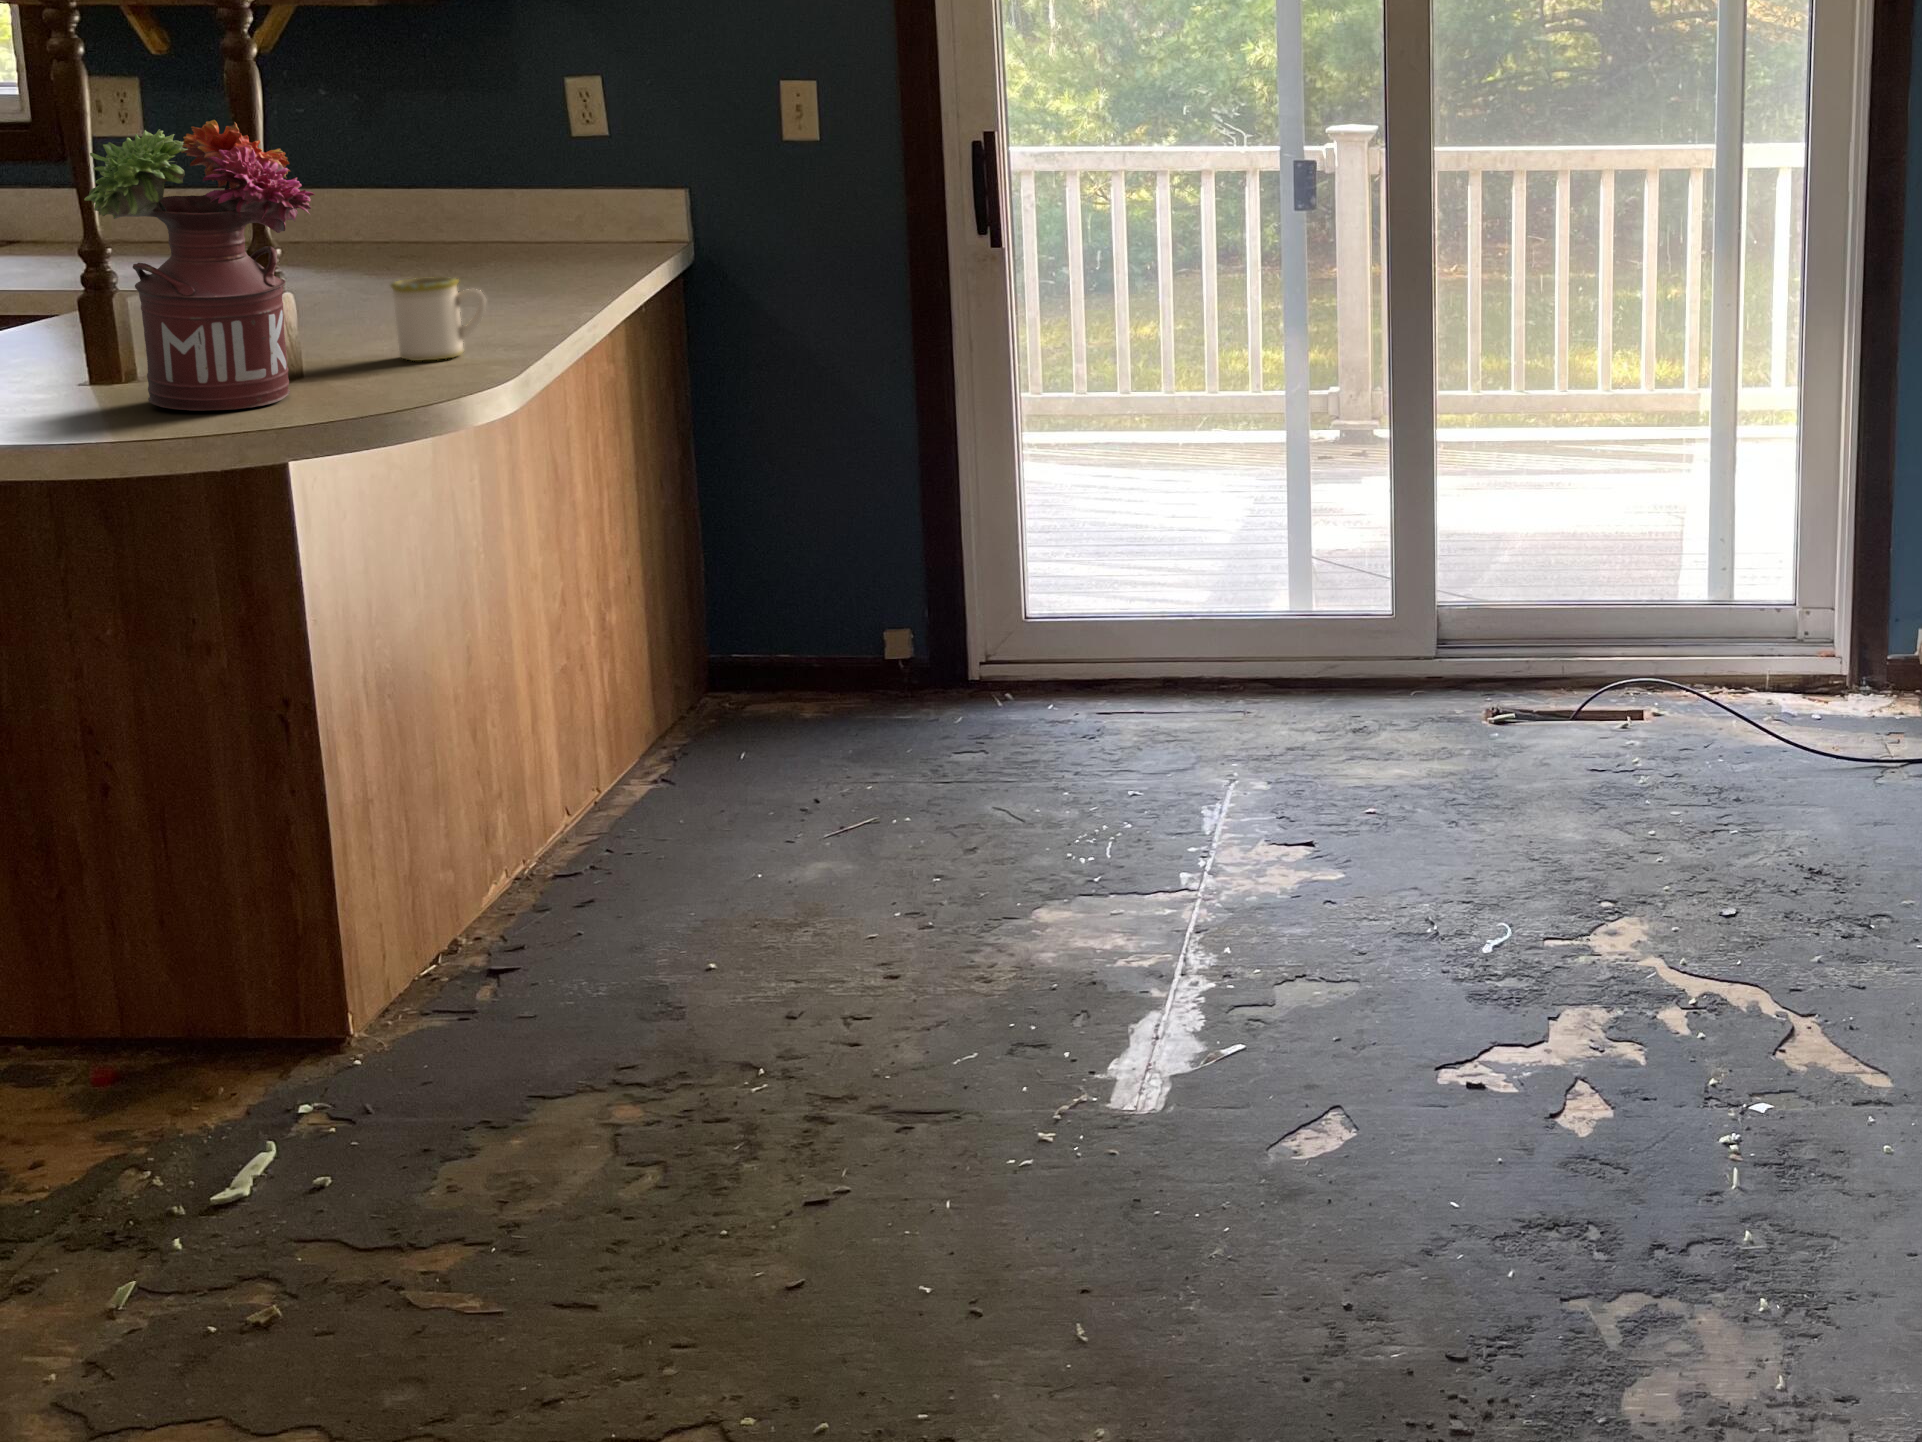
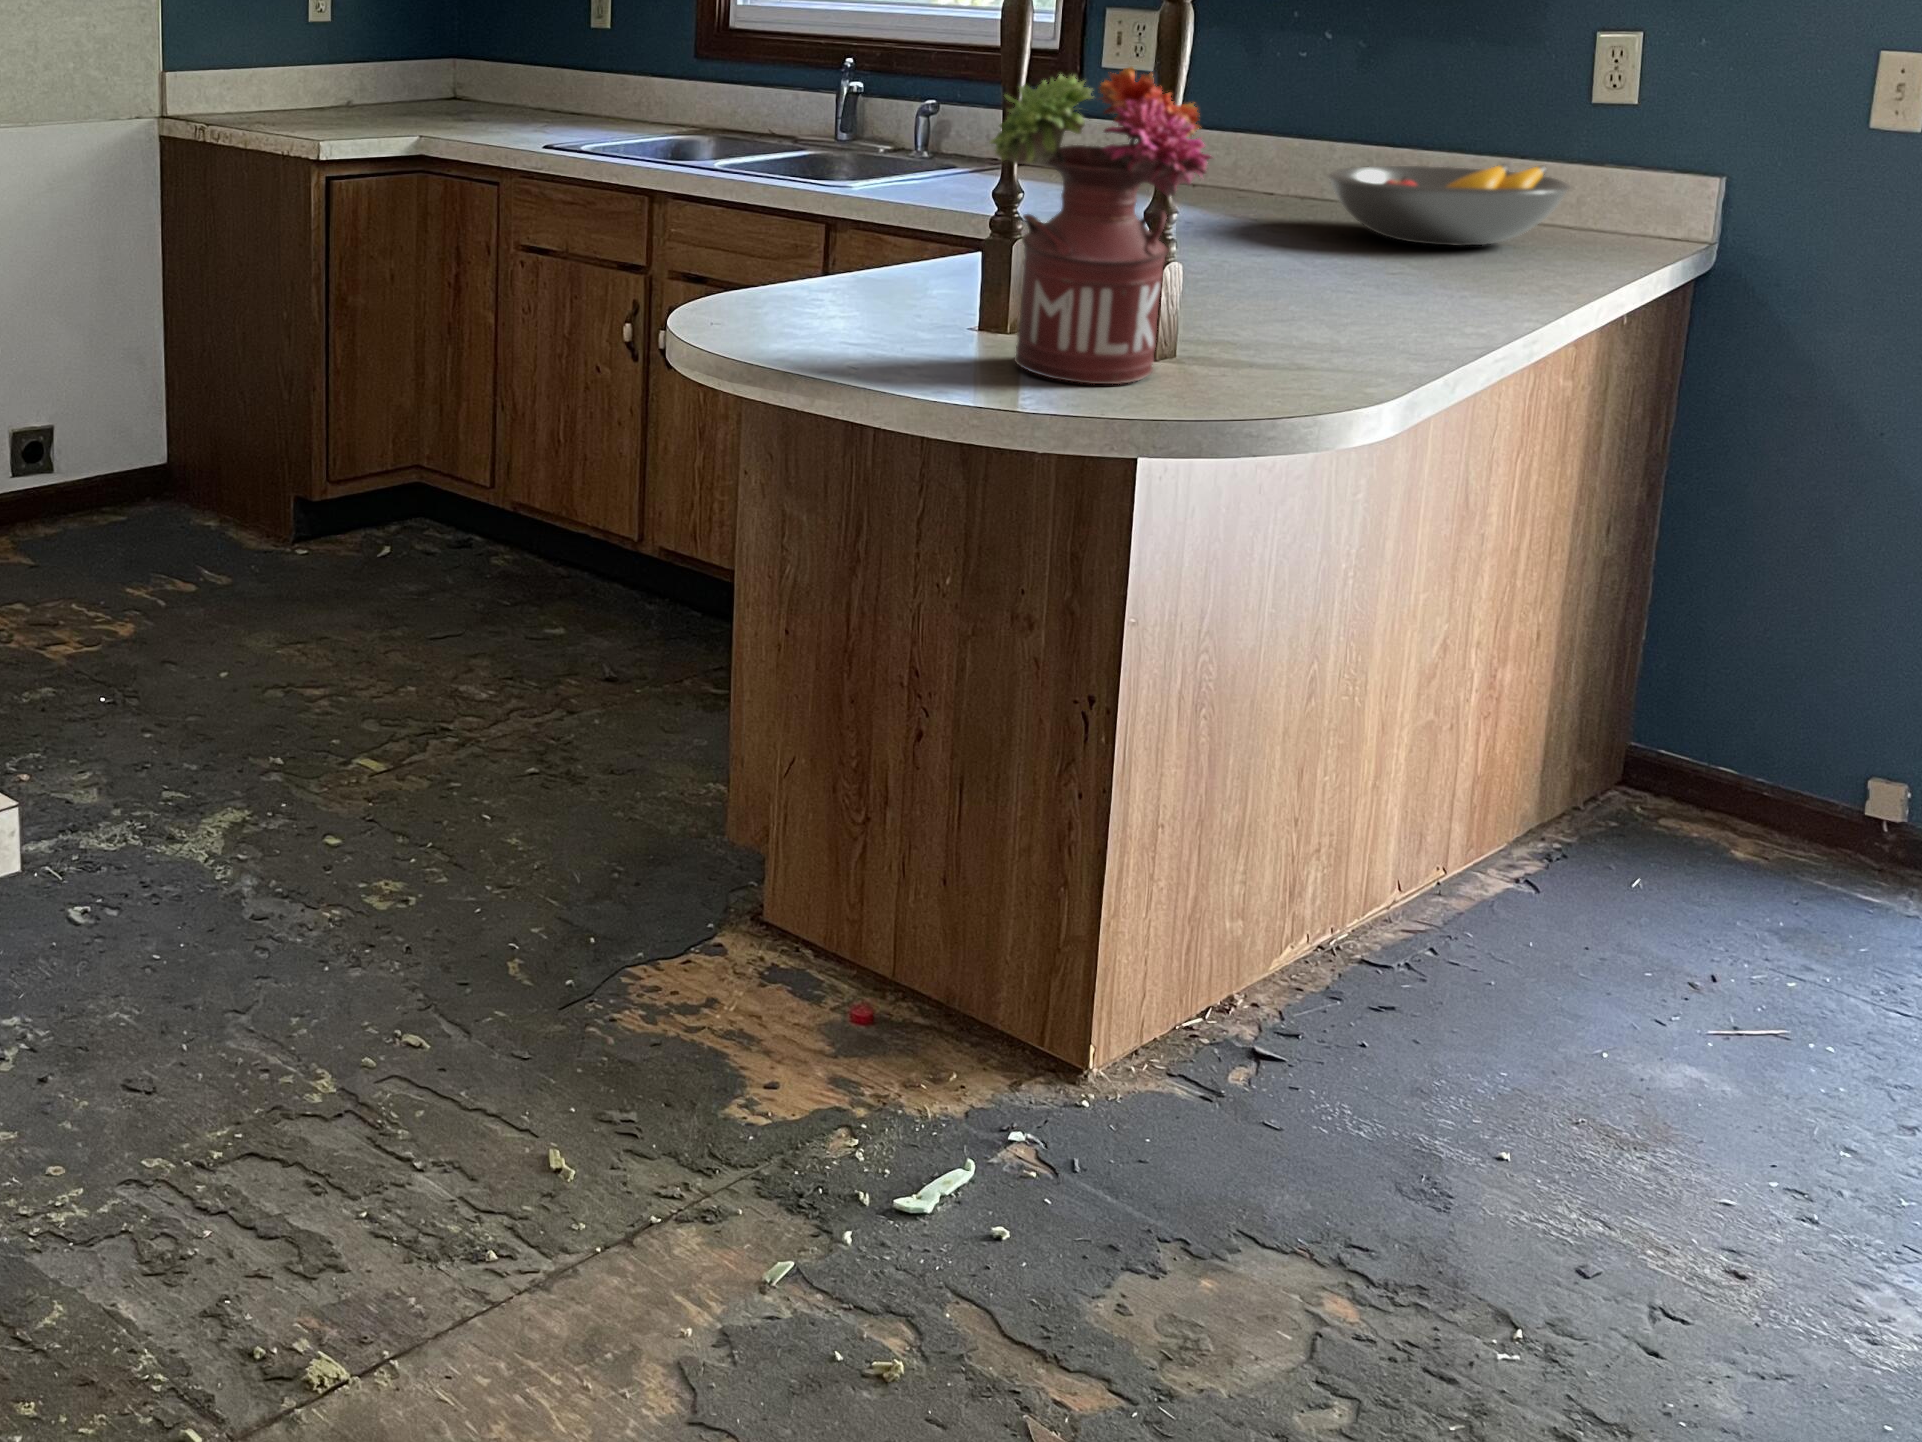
fruit bowl: none [362,192,576,269] -> present [1328,165,1570,246]
mug: present [391,277,486,361] -> none [1291,260,1401,357]

